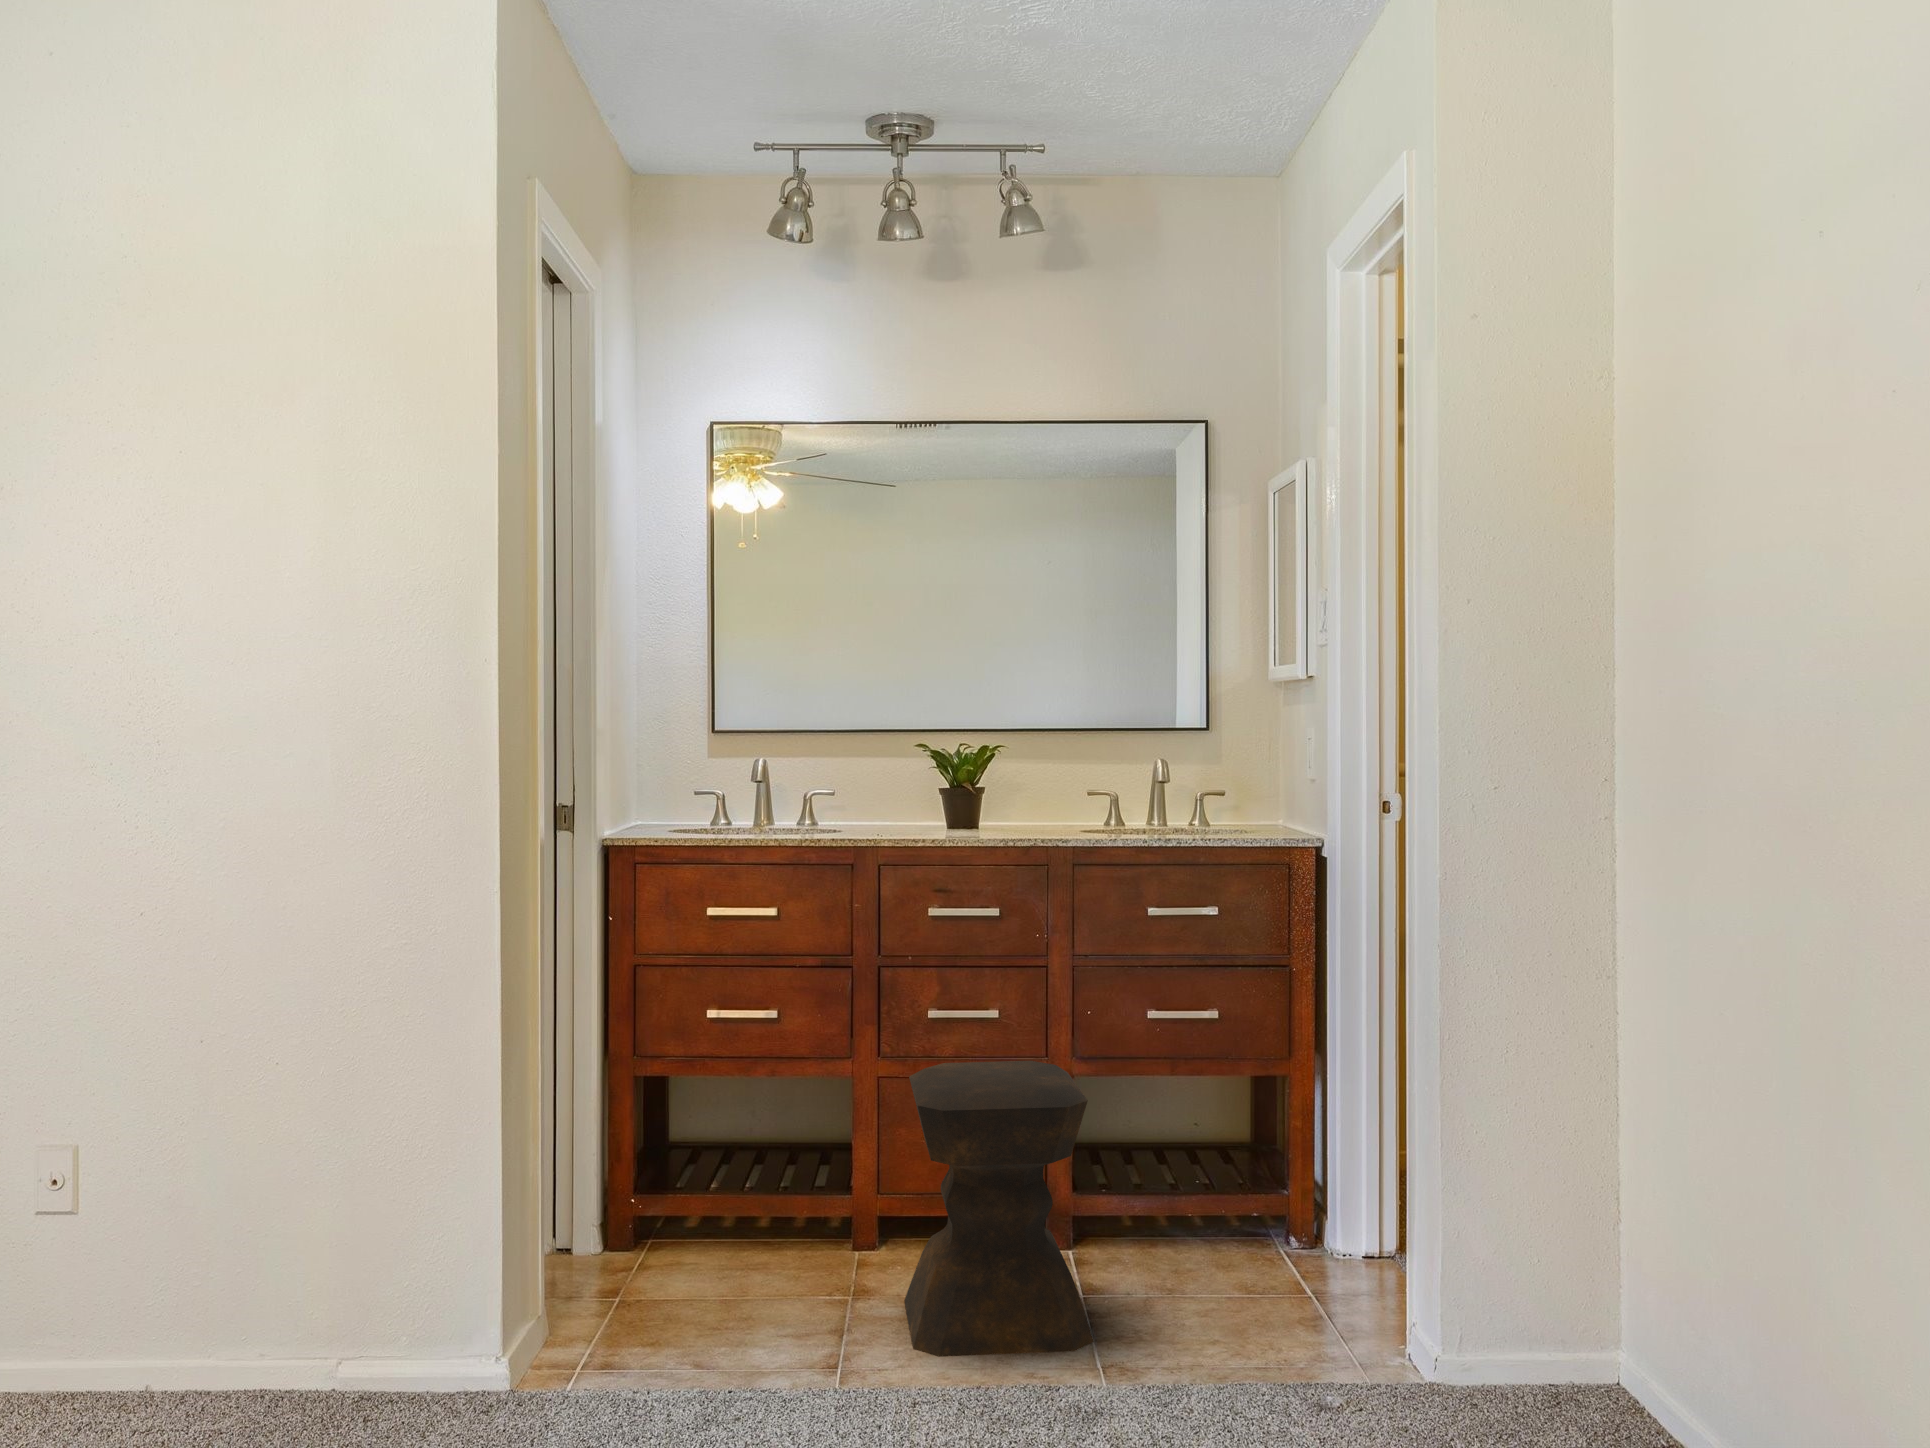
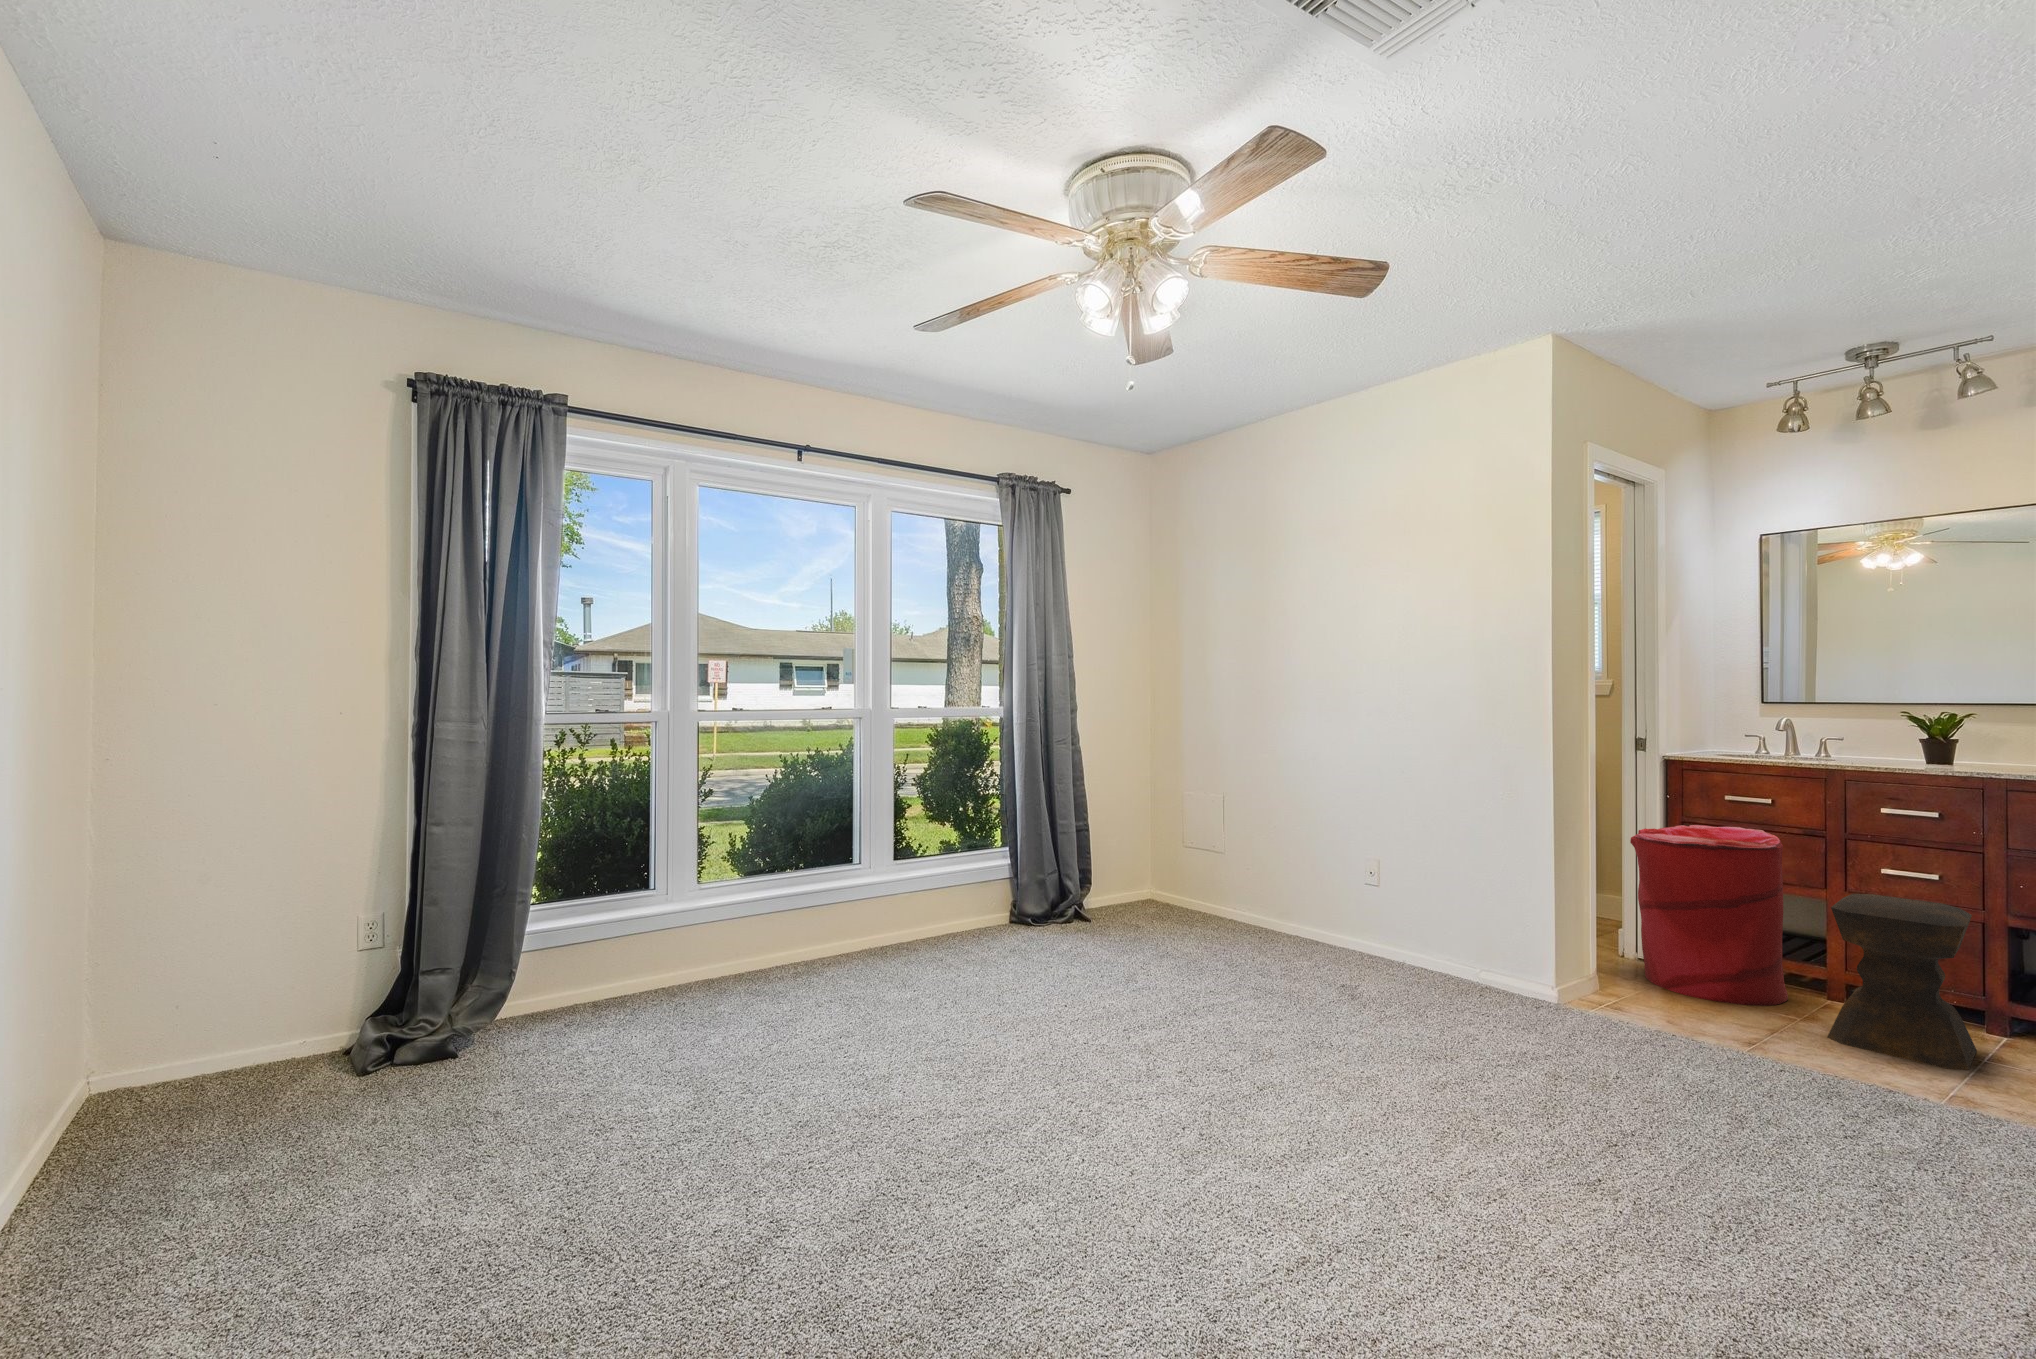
laundry hamper: none [565,966,815,1332] -> present [1630,825,1788,1006]

